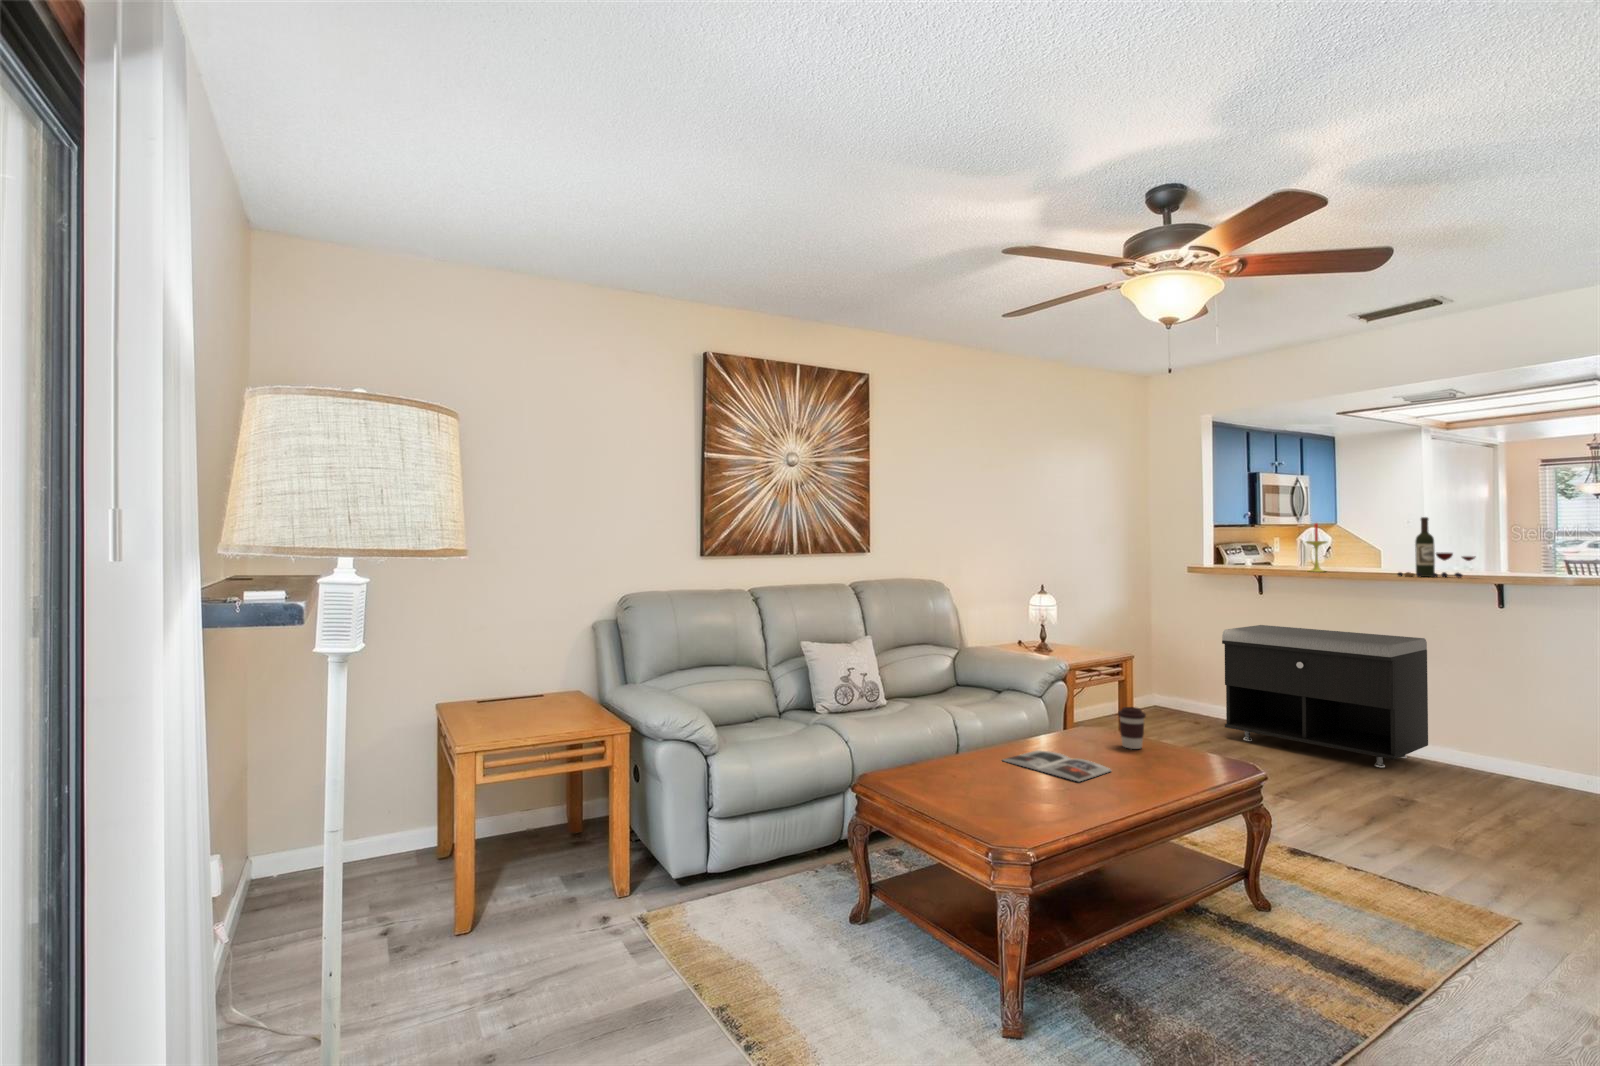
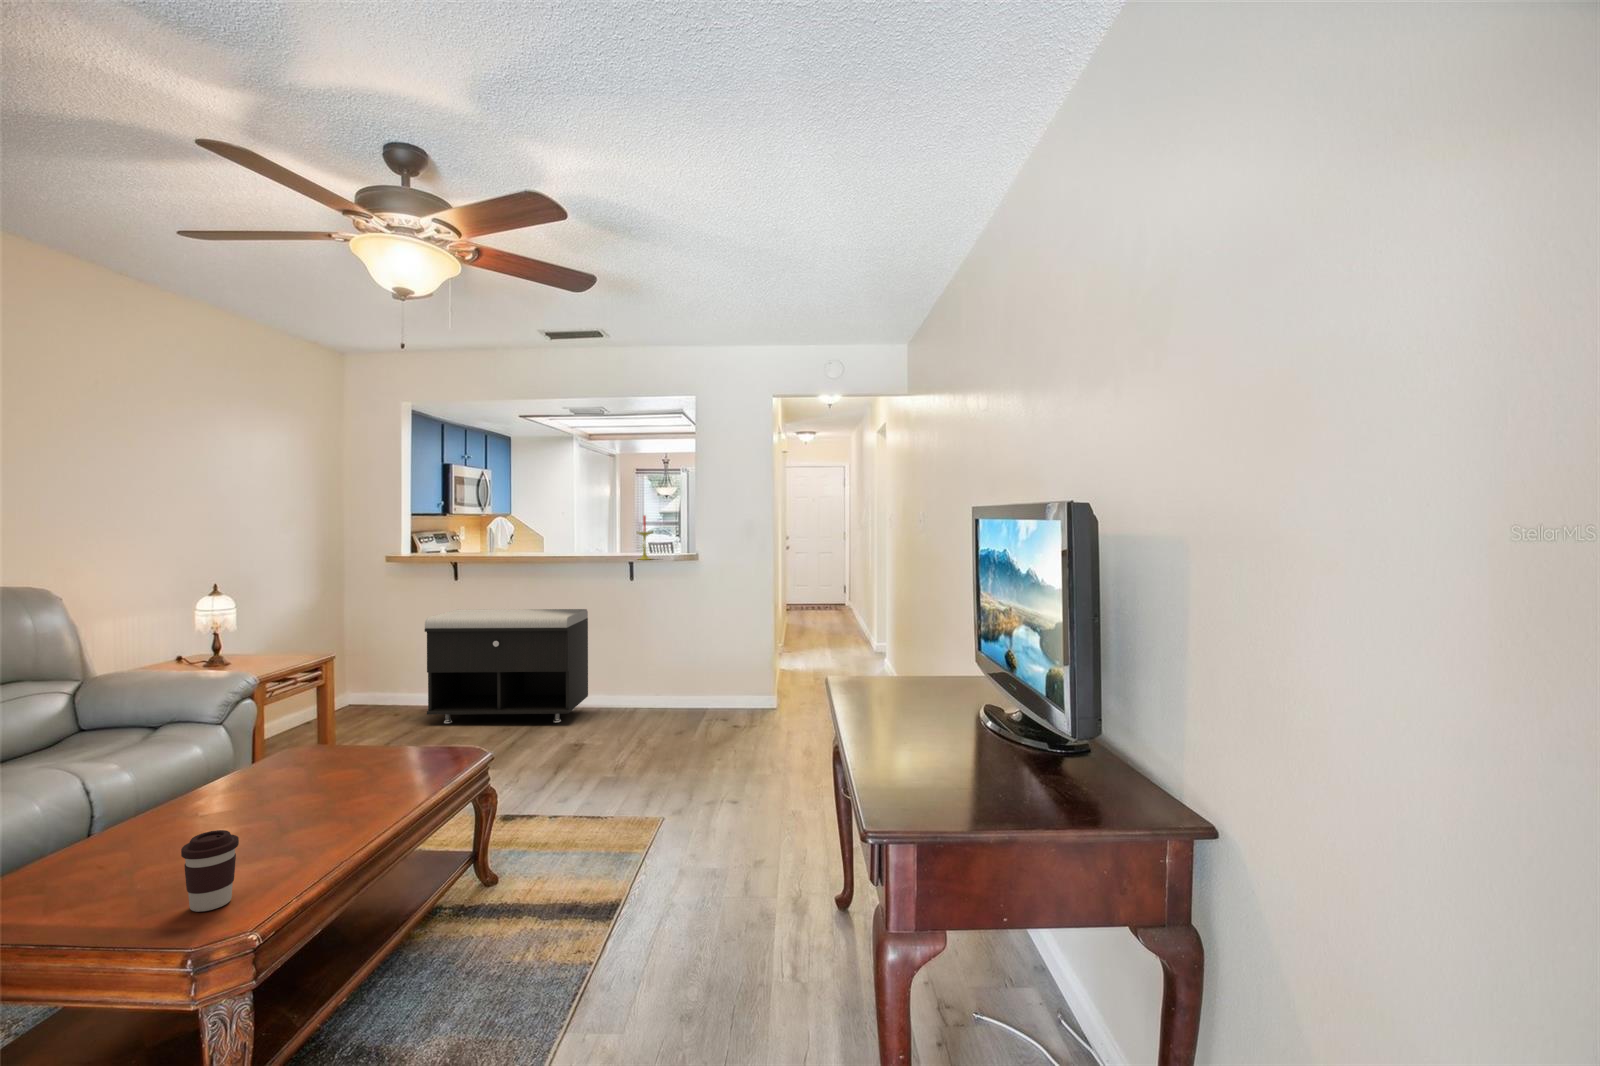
wine bottle: present [1398,517,1475,577] -> none [569,510,621,559]
candle: present [1306,523,1327,572] -> present [637,516,652,560]
coffee cup: present [1118,707,1146,749] -> present [181,830,239,912]
magazine: present [1003,750,1111,781] -> none [180,789,339,822]

